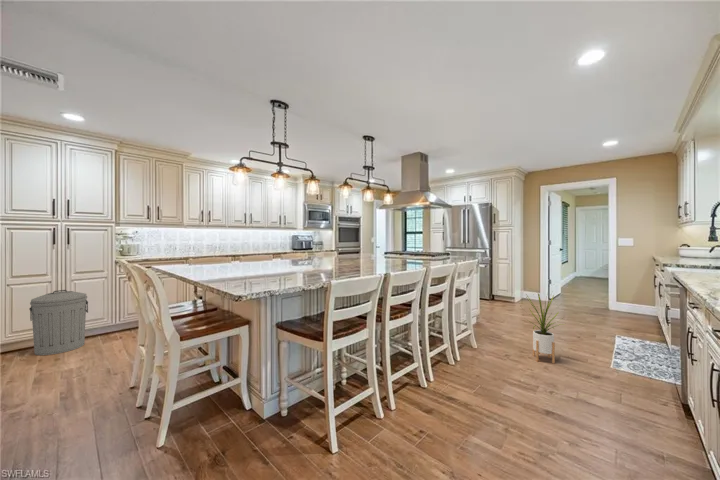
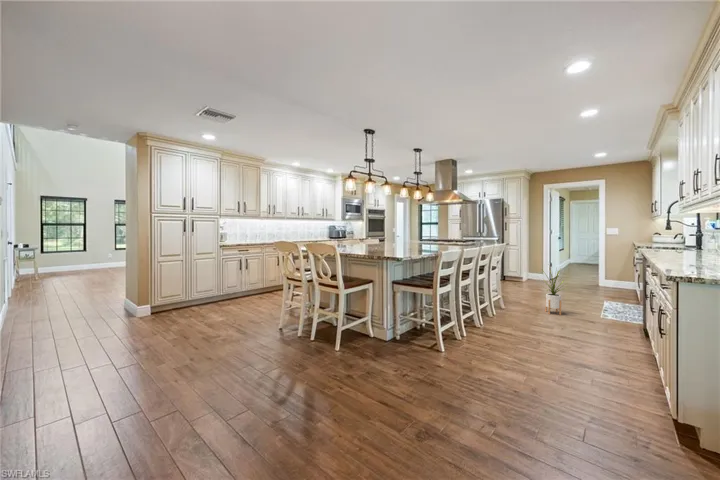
trash can: present [29,290,88,355] -> none [172,268,208,316]

